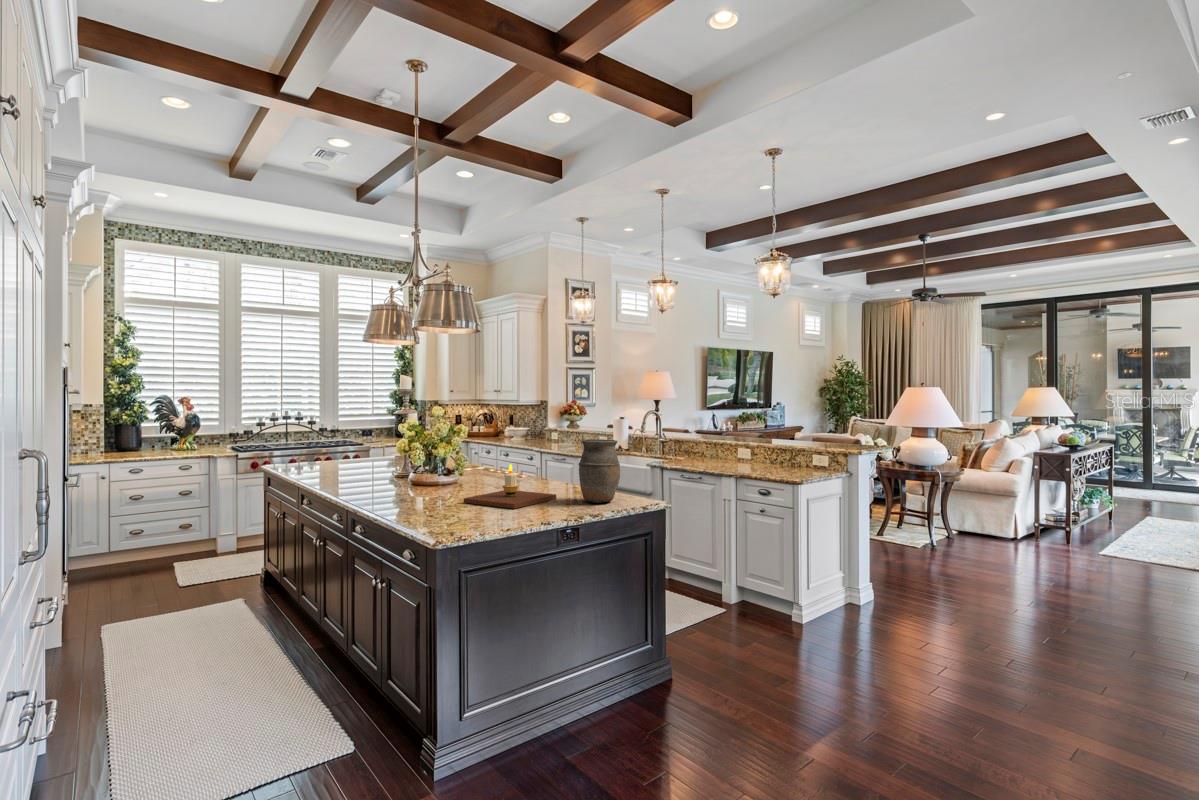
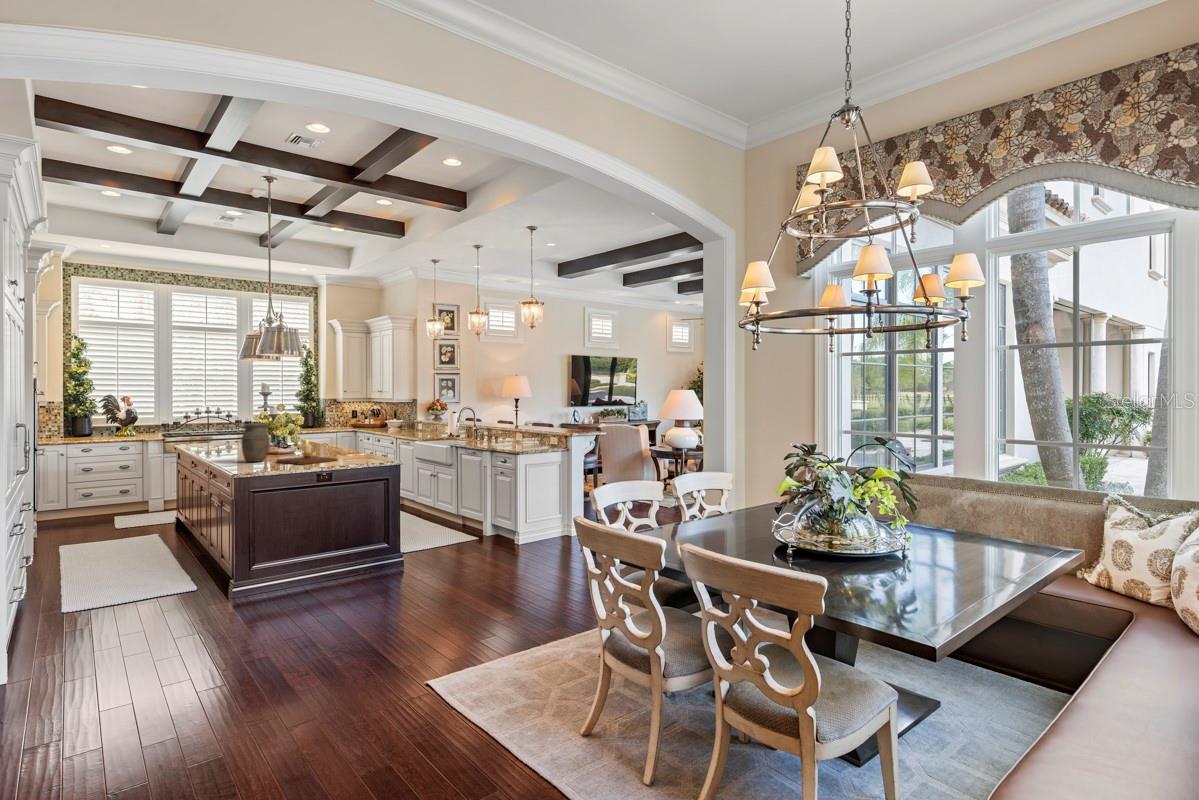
vase: present [578,439,620,503] -> present [241,424,270,462]

